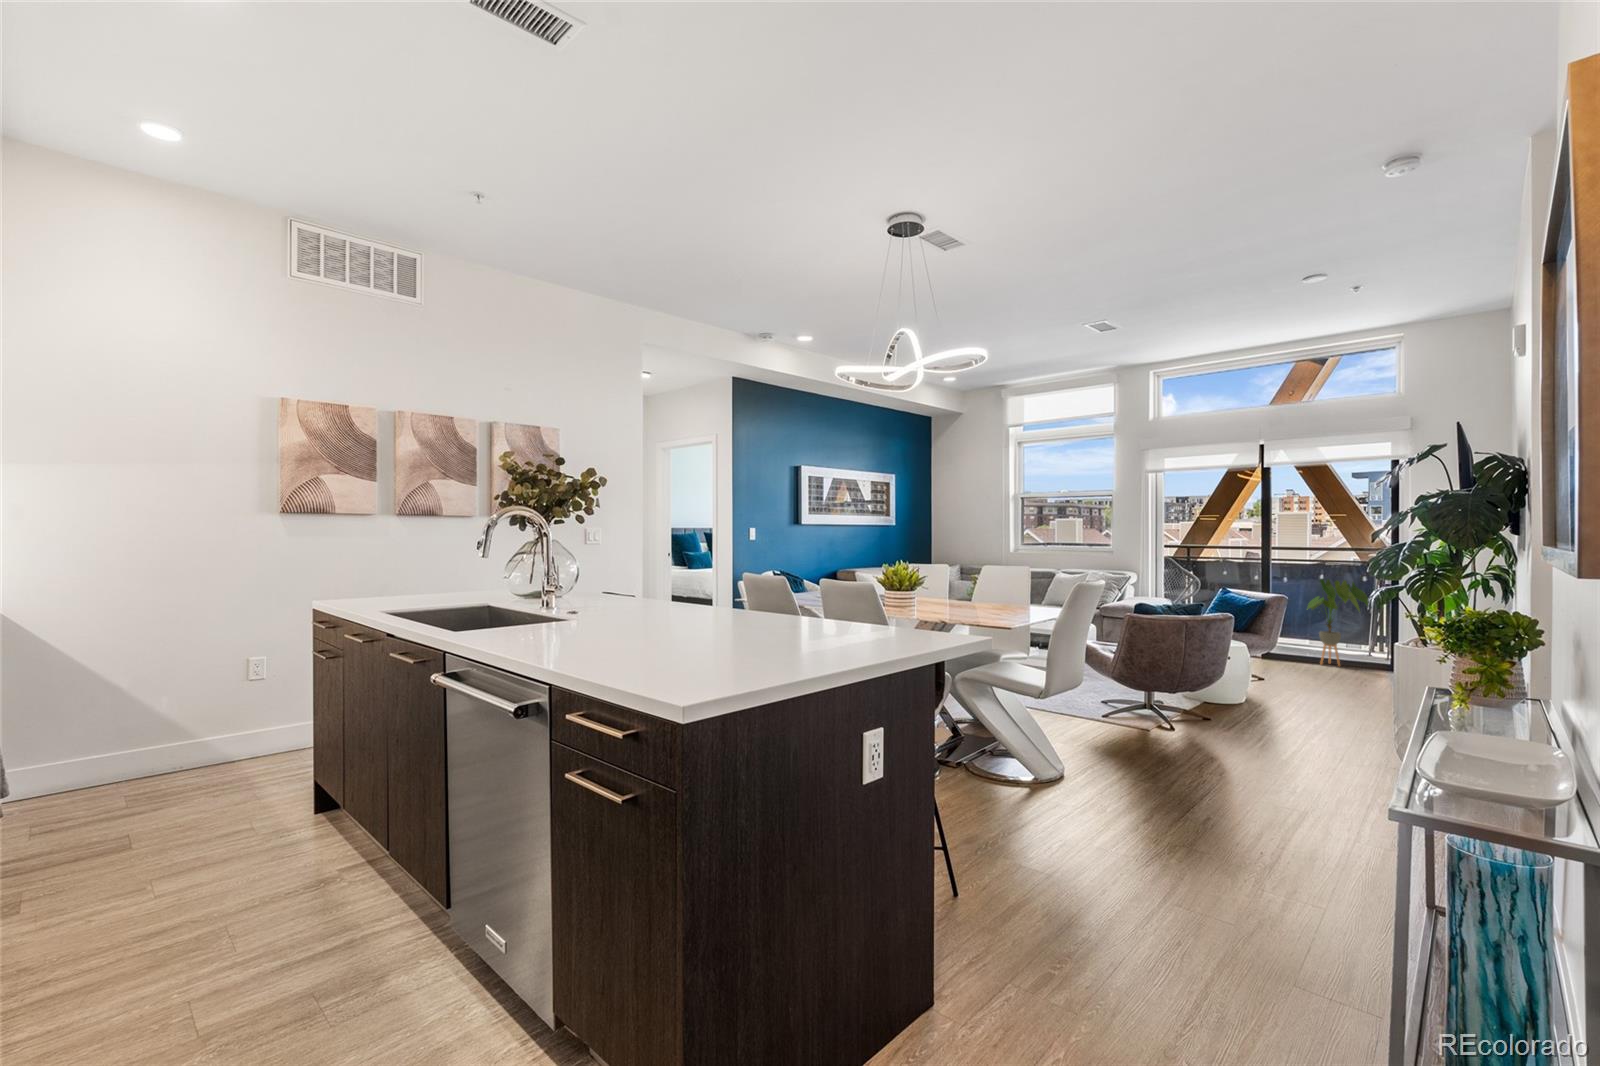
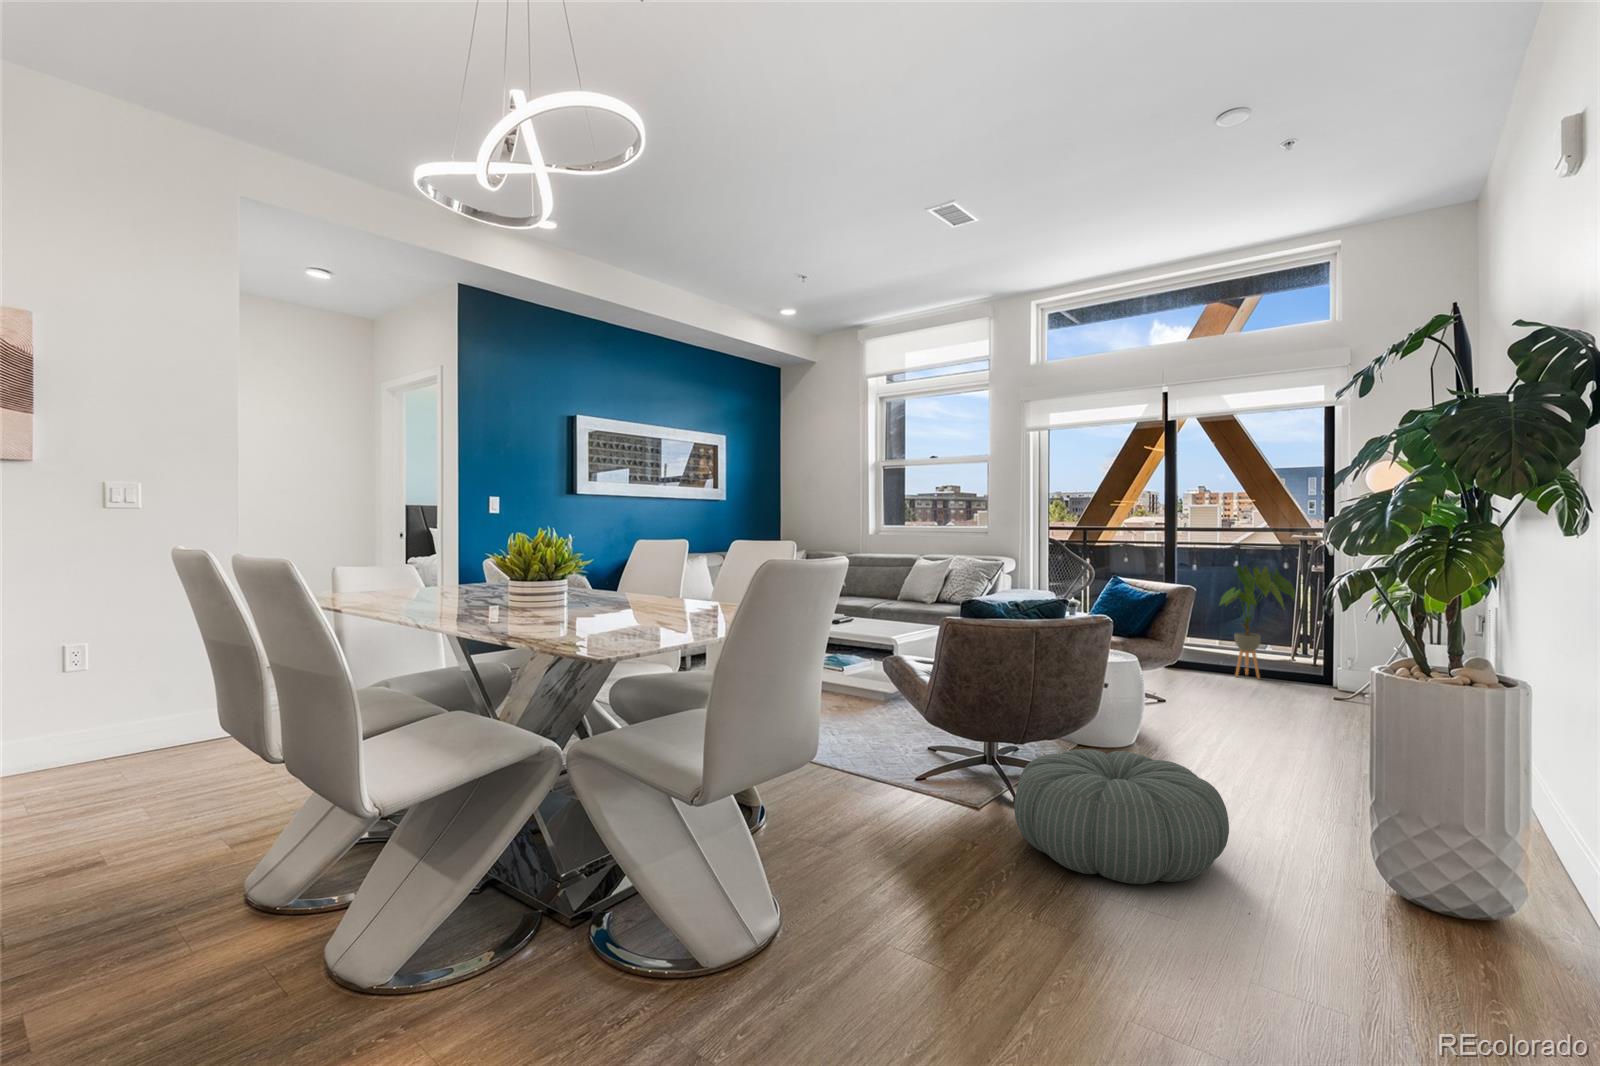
pouf: none [1176,694,1311,765] -> present [1014,749,1229,884]

